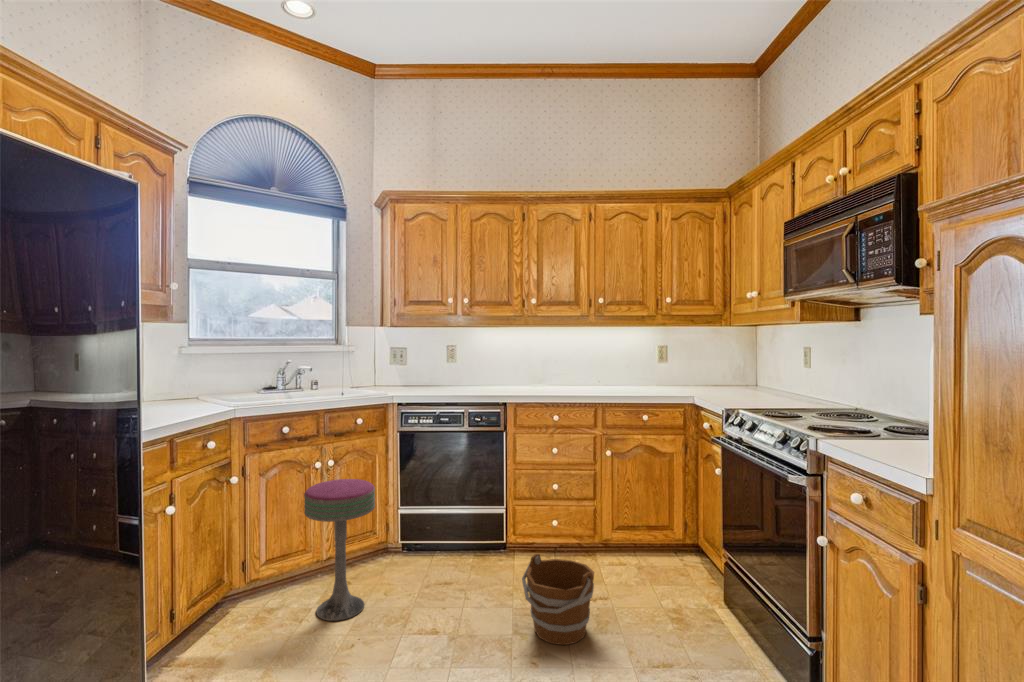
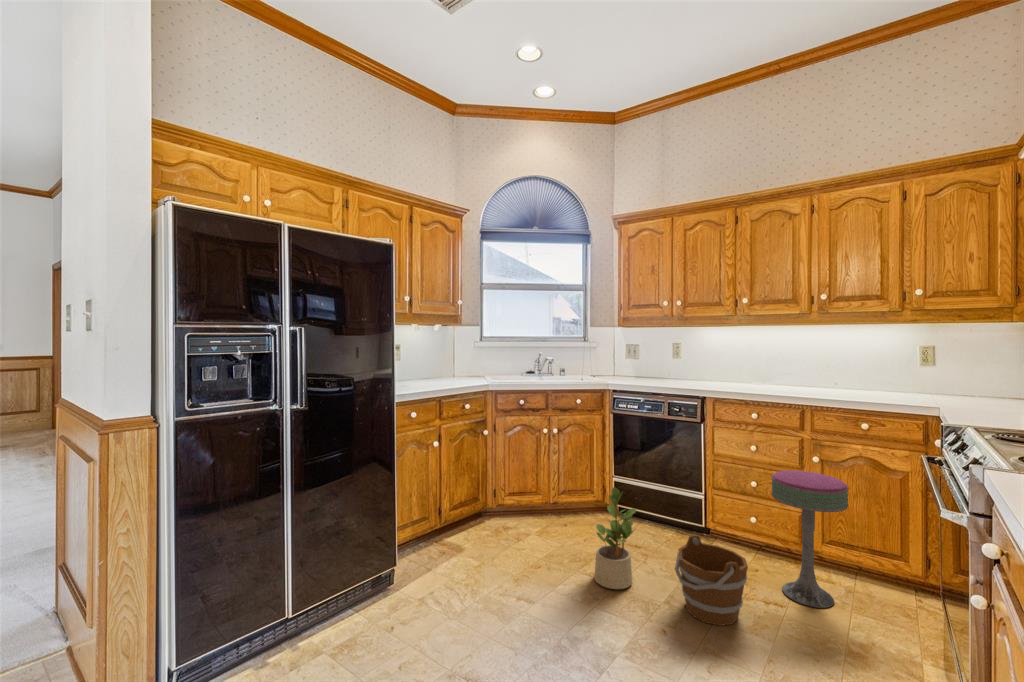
bar stool: present [304,479,375,621] -> present [772,470,848,608]
potted plant: none [427,522,482,646] -> present [594,487,636,589]

